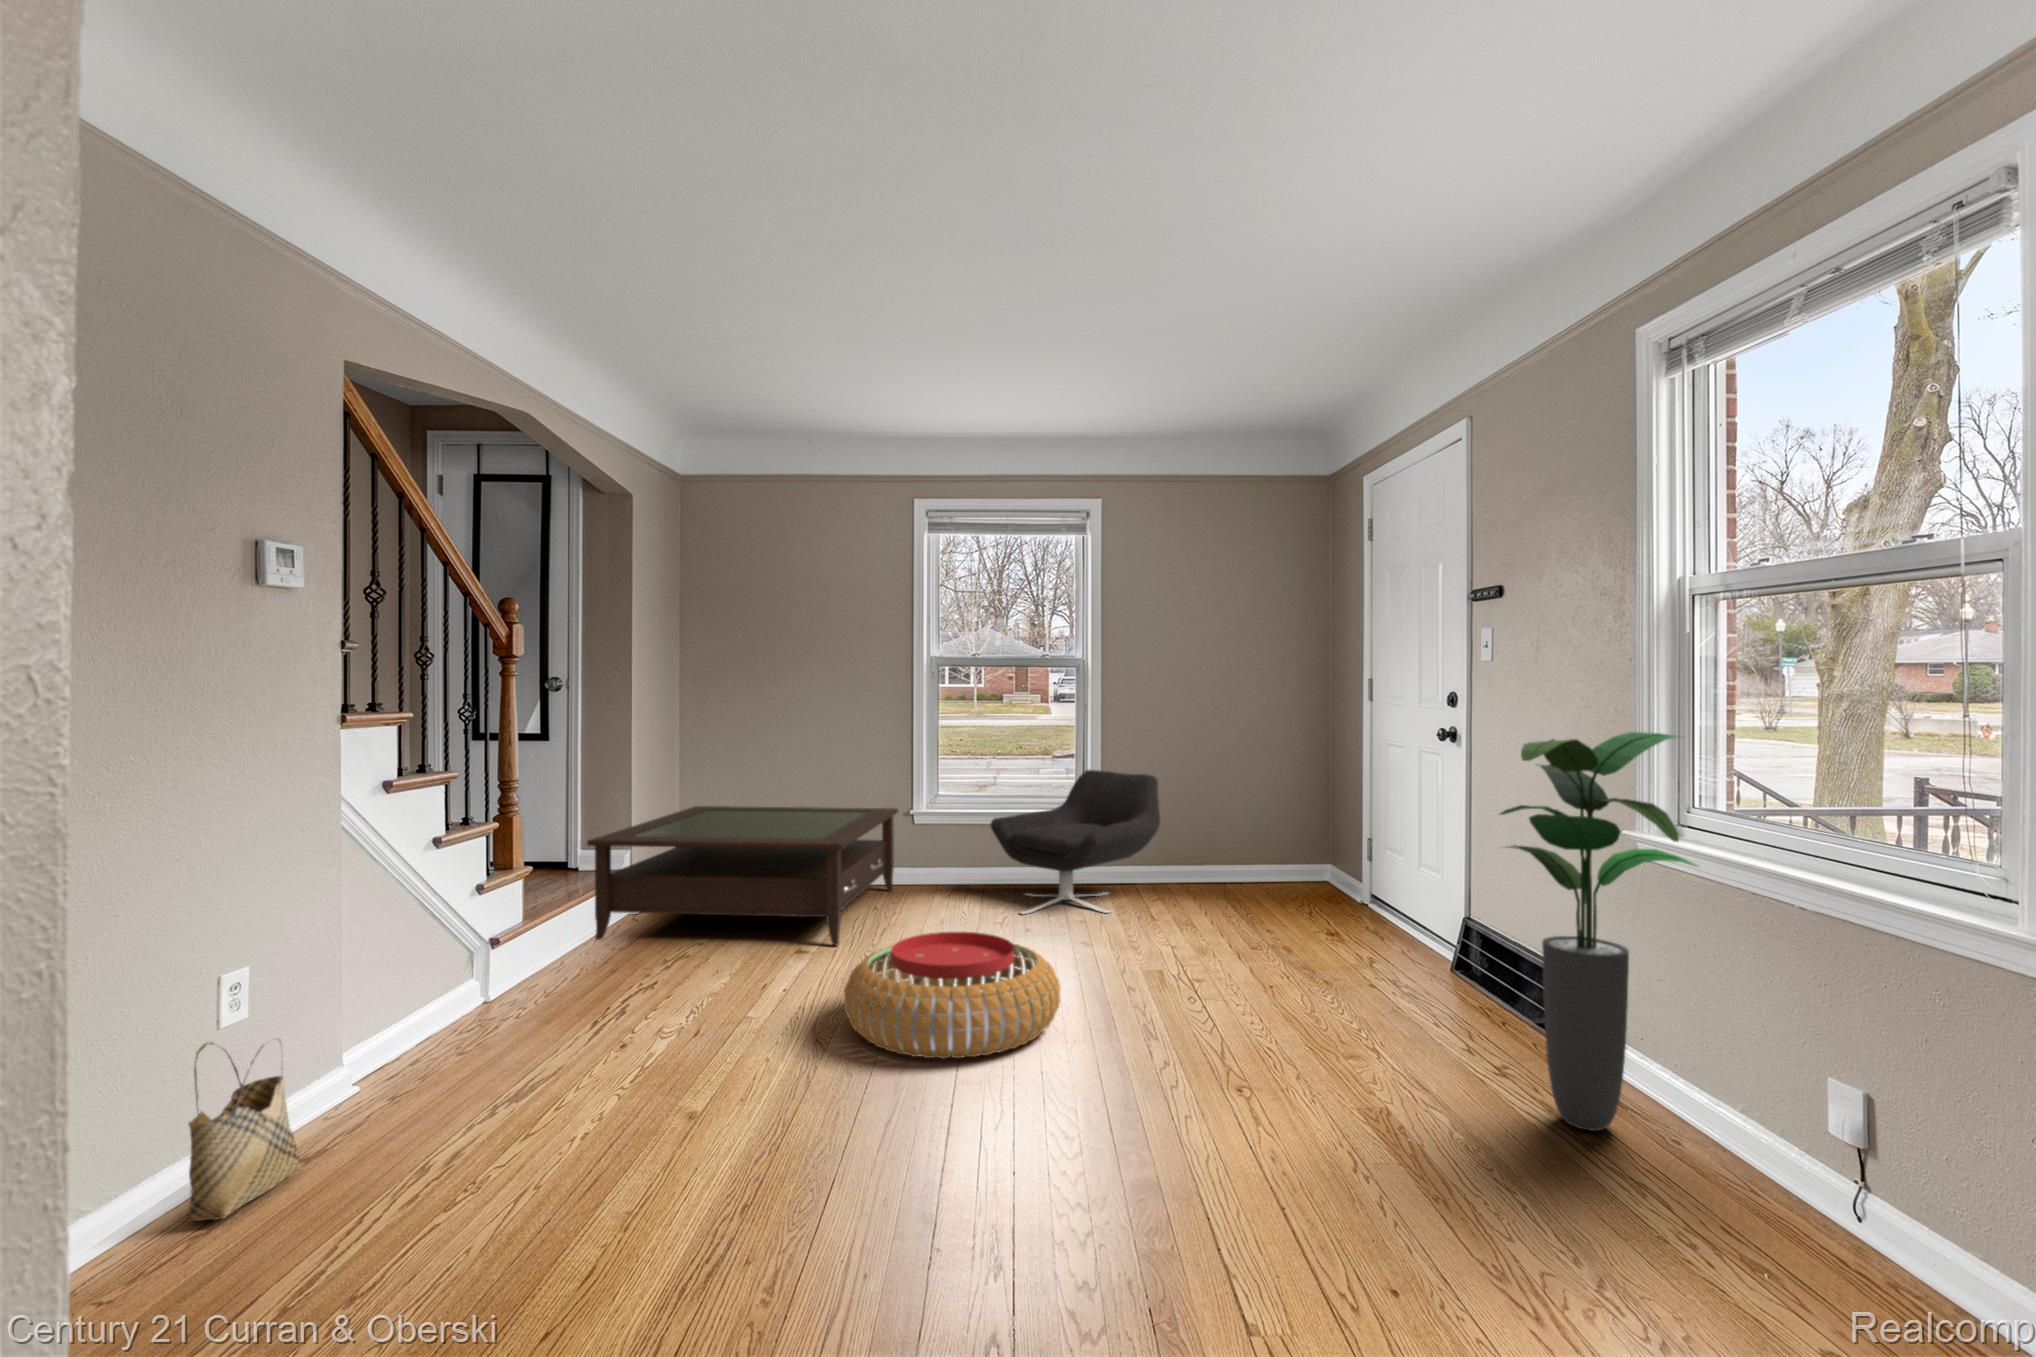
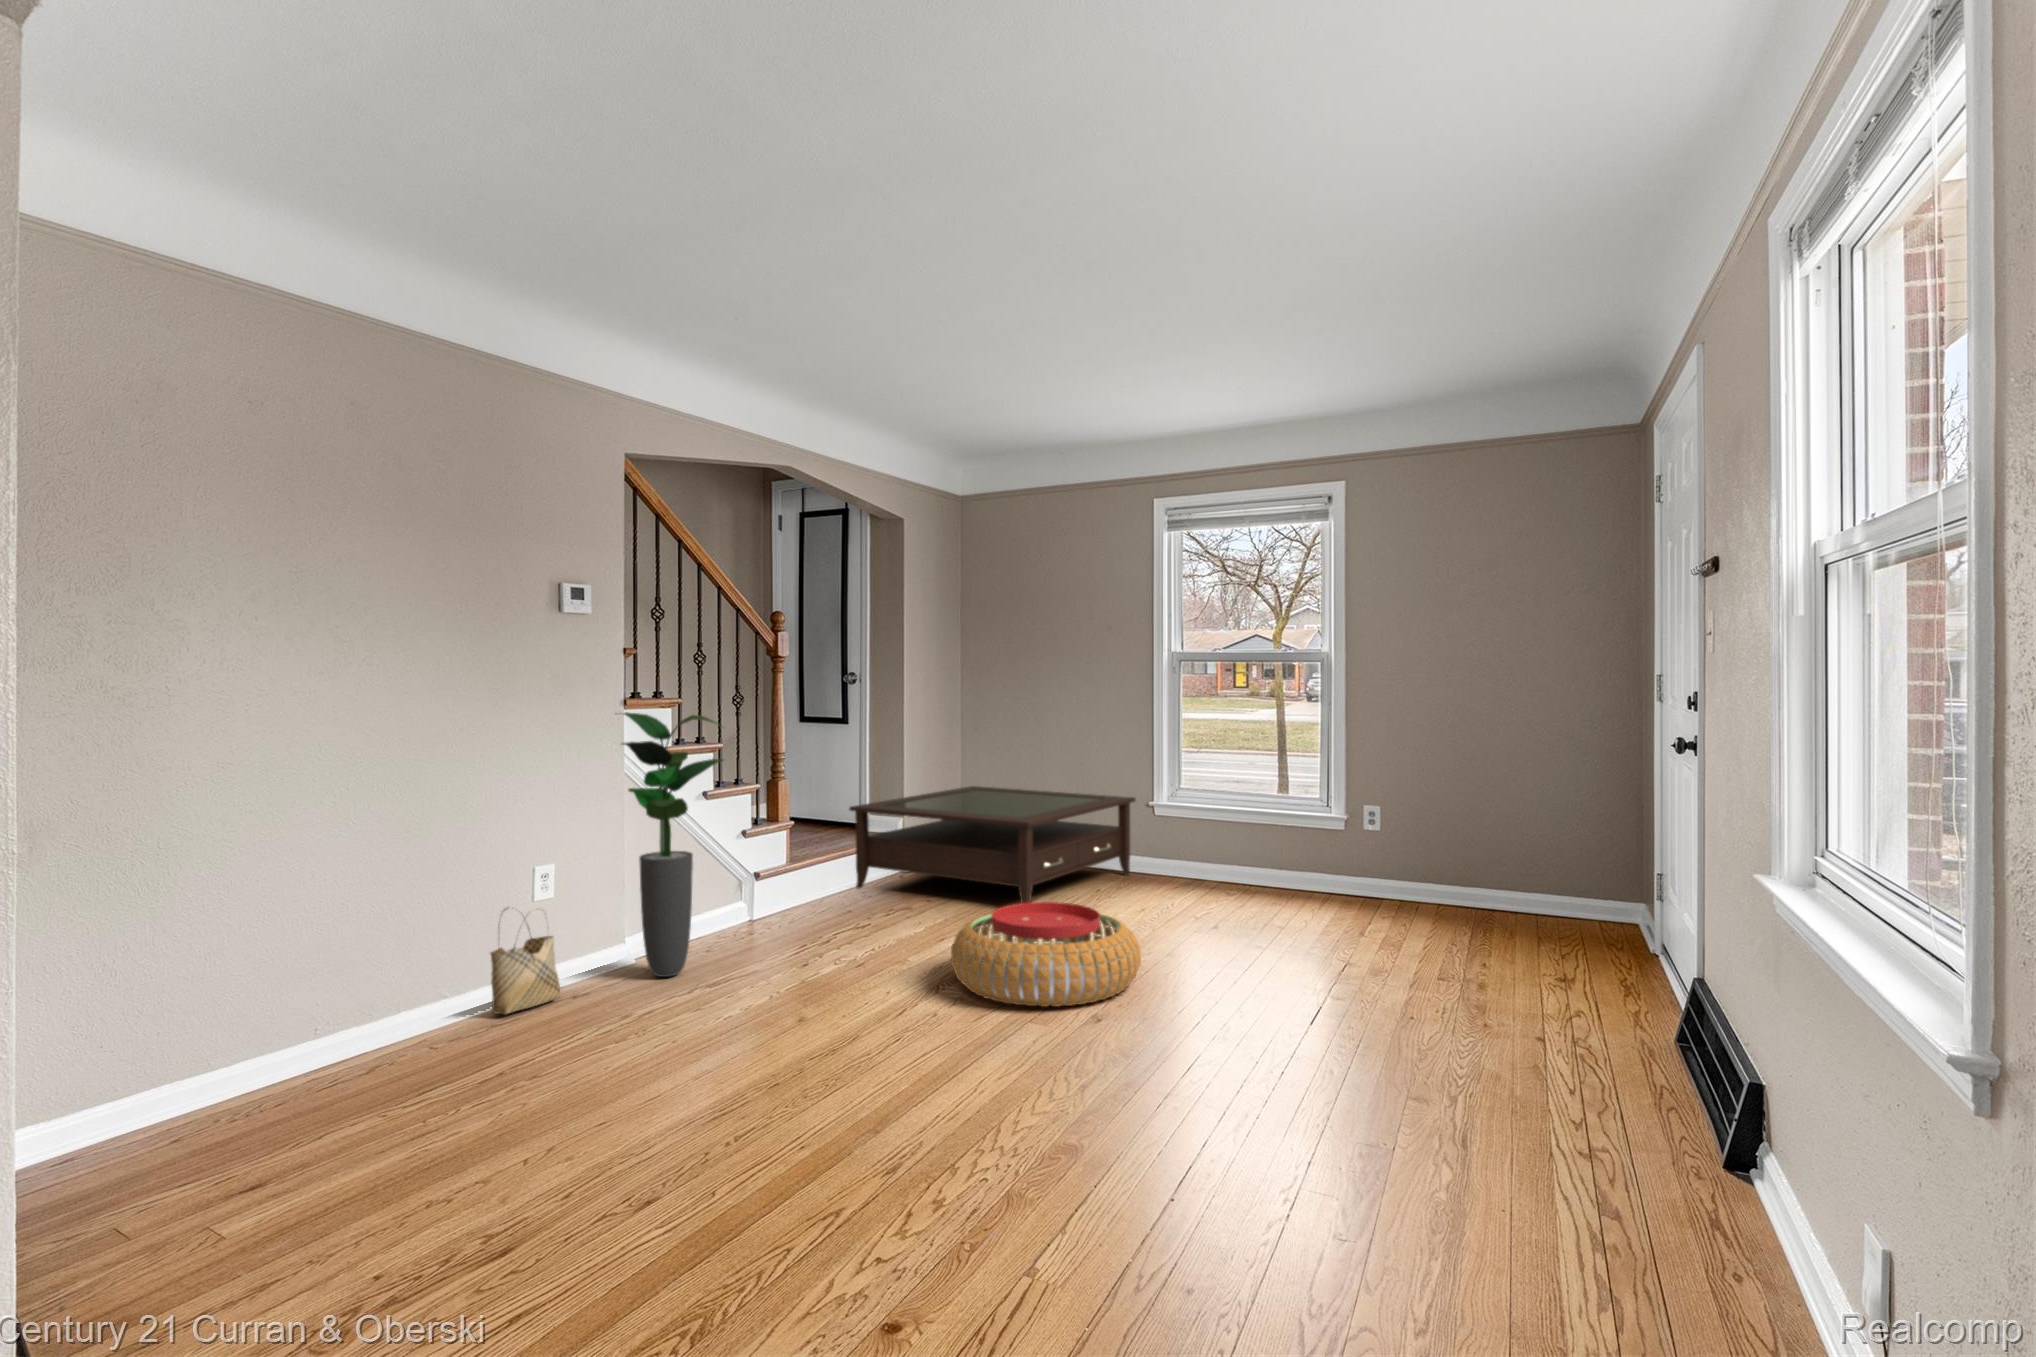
potted plant: present [1500,732,1698,1131] -> present [622,712,723,977]
lounge chair: present [991,770,1160,914] -> none [1211,768,1385,914]

